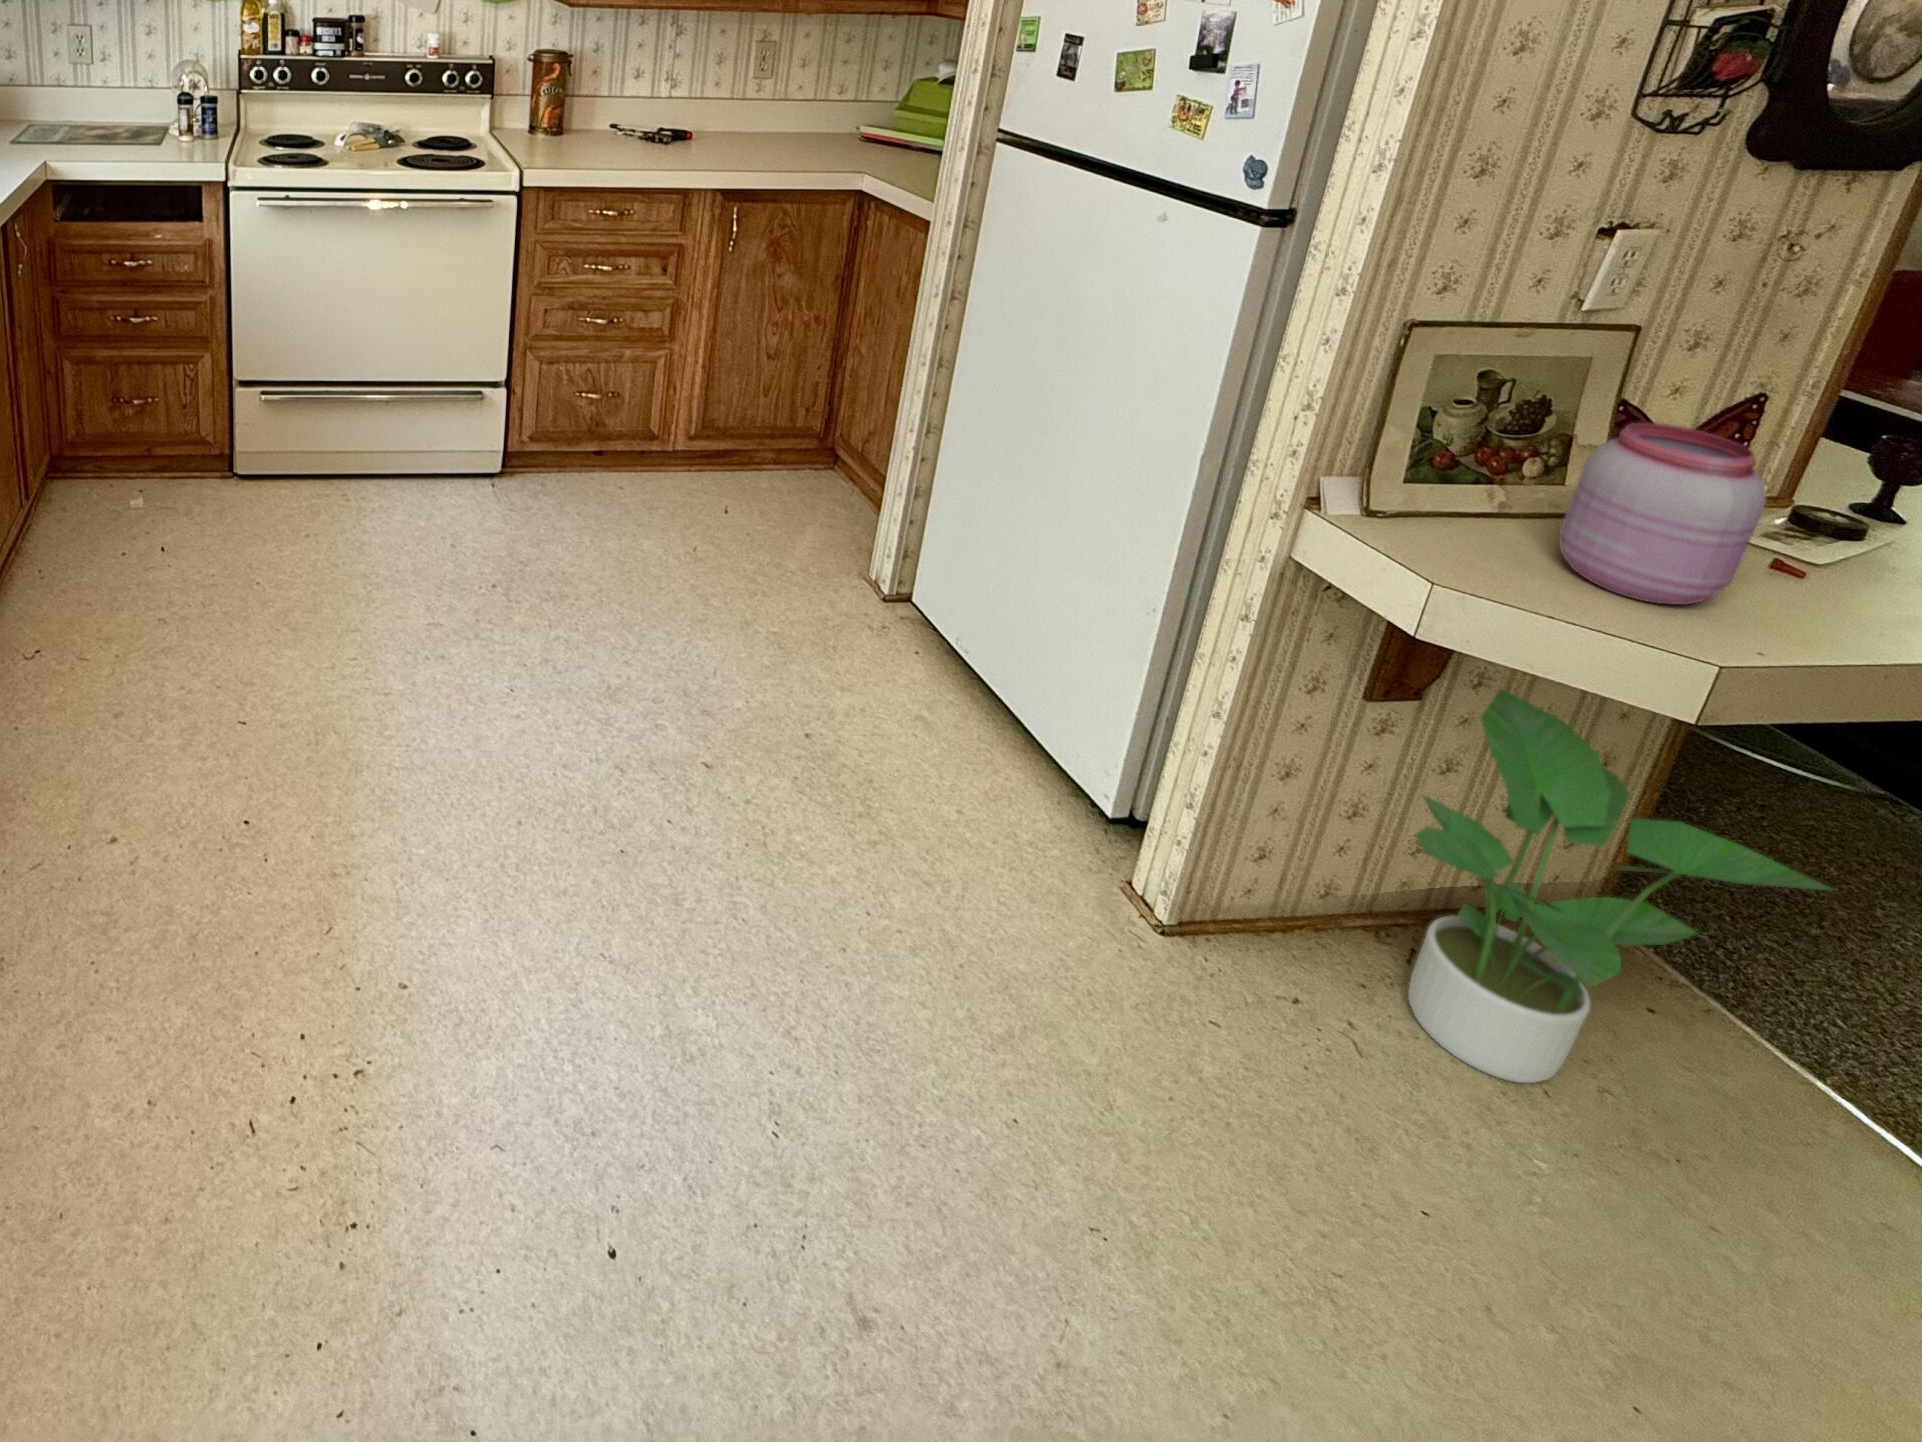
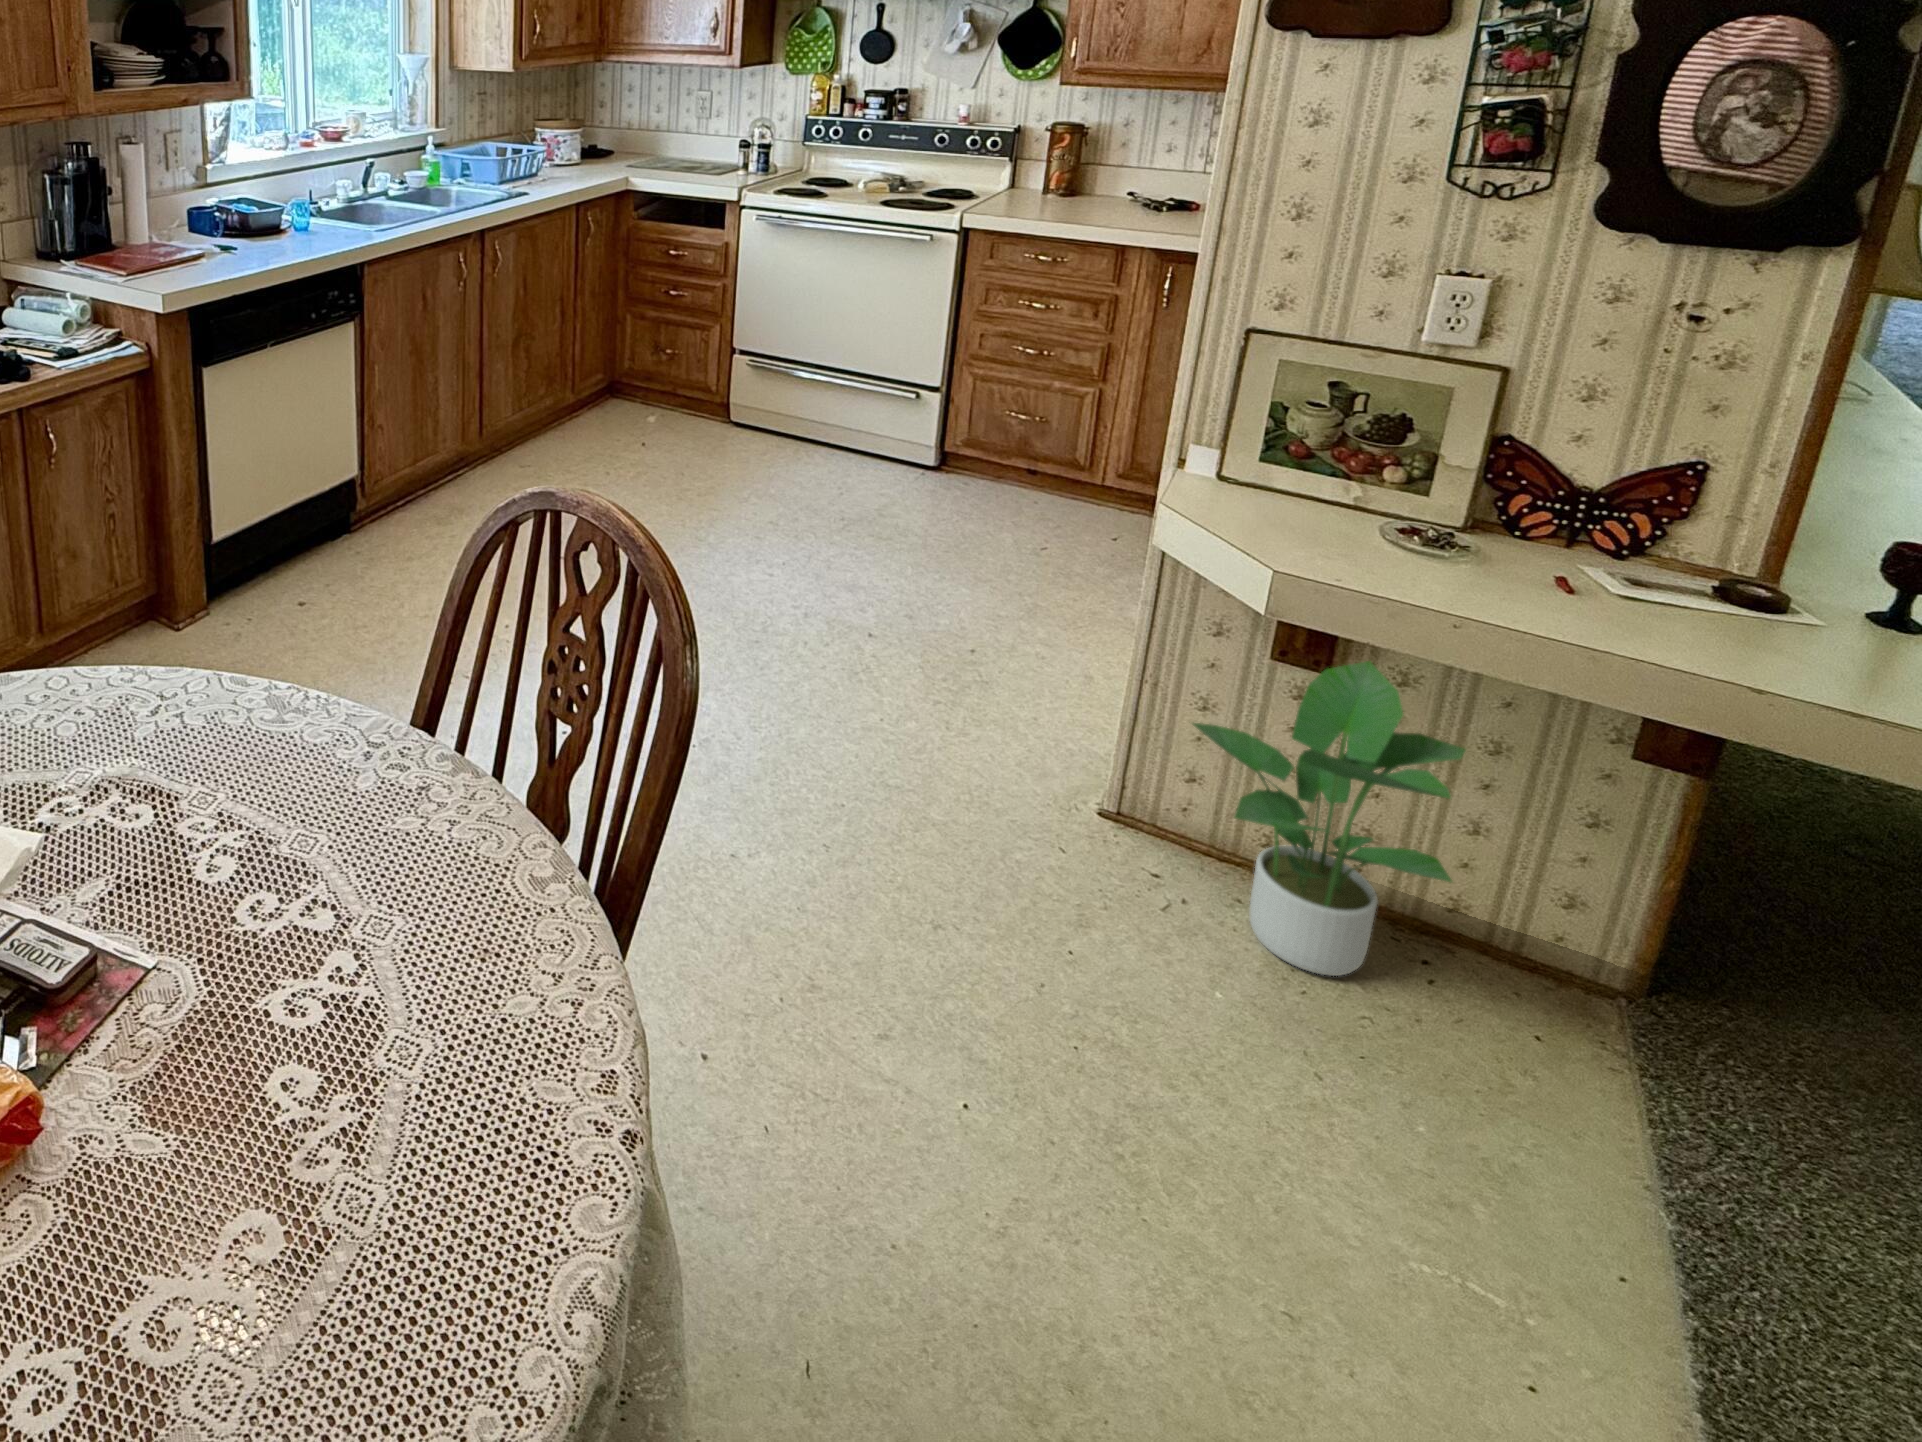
jar: present [1559,423,1766,605] -> none [1311,420,1439,559]

